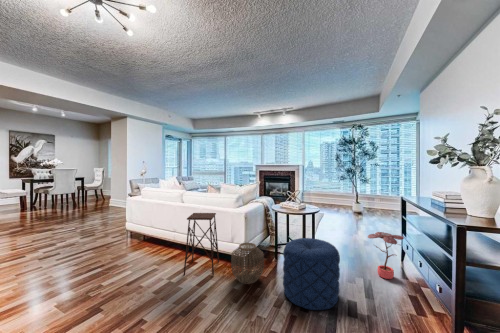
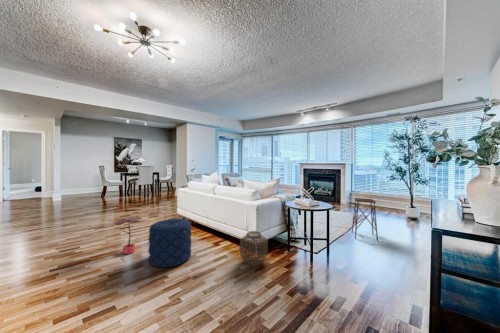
side table: present [184,213,219,275] -> present [352,198,378,241]
potted plant: present [368,232,404,279] -> present [115,217,142,254]
pouf: present [283,238,340,310] -> present [149,219,191,267]

